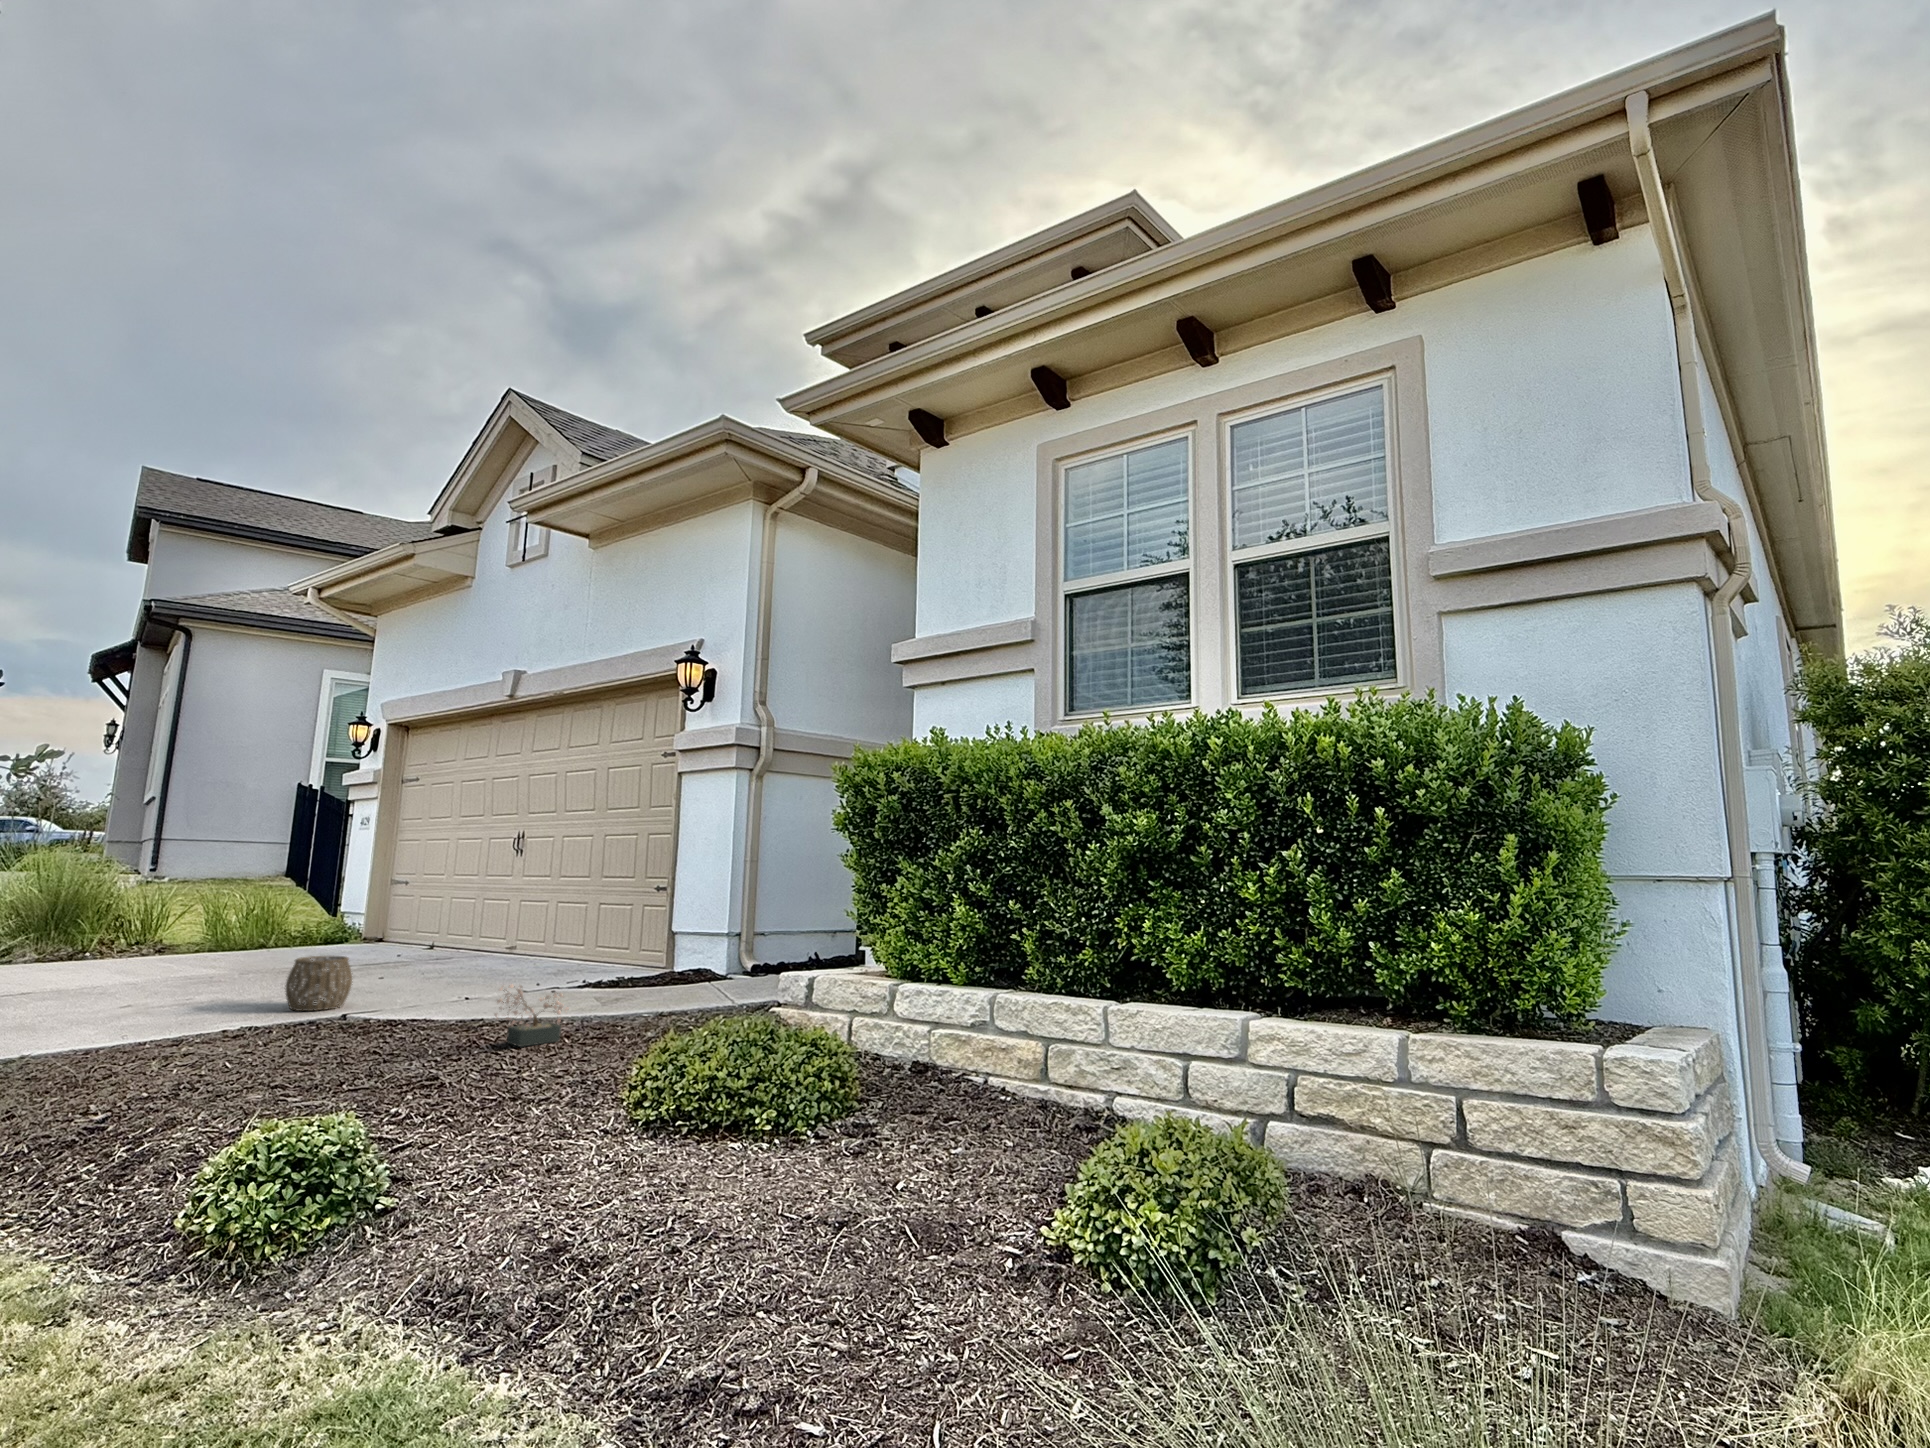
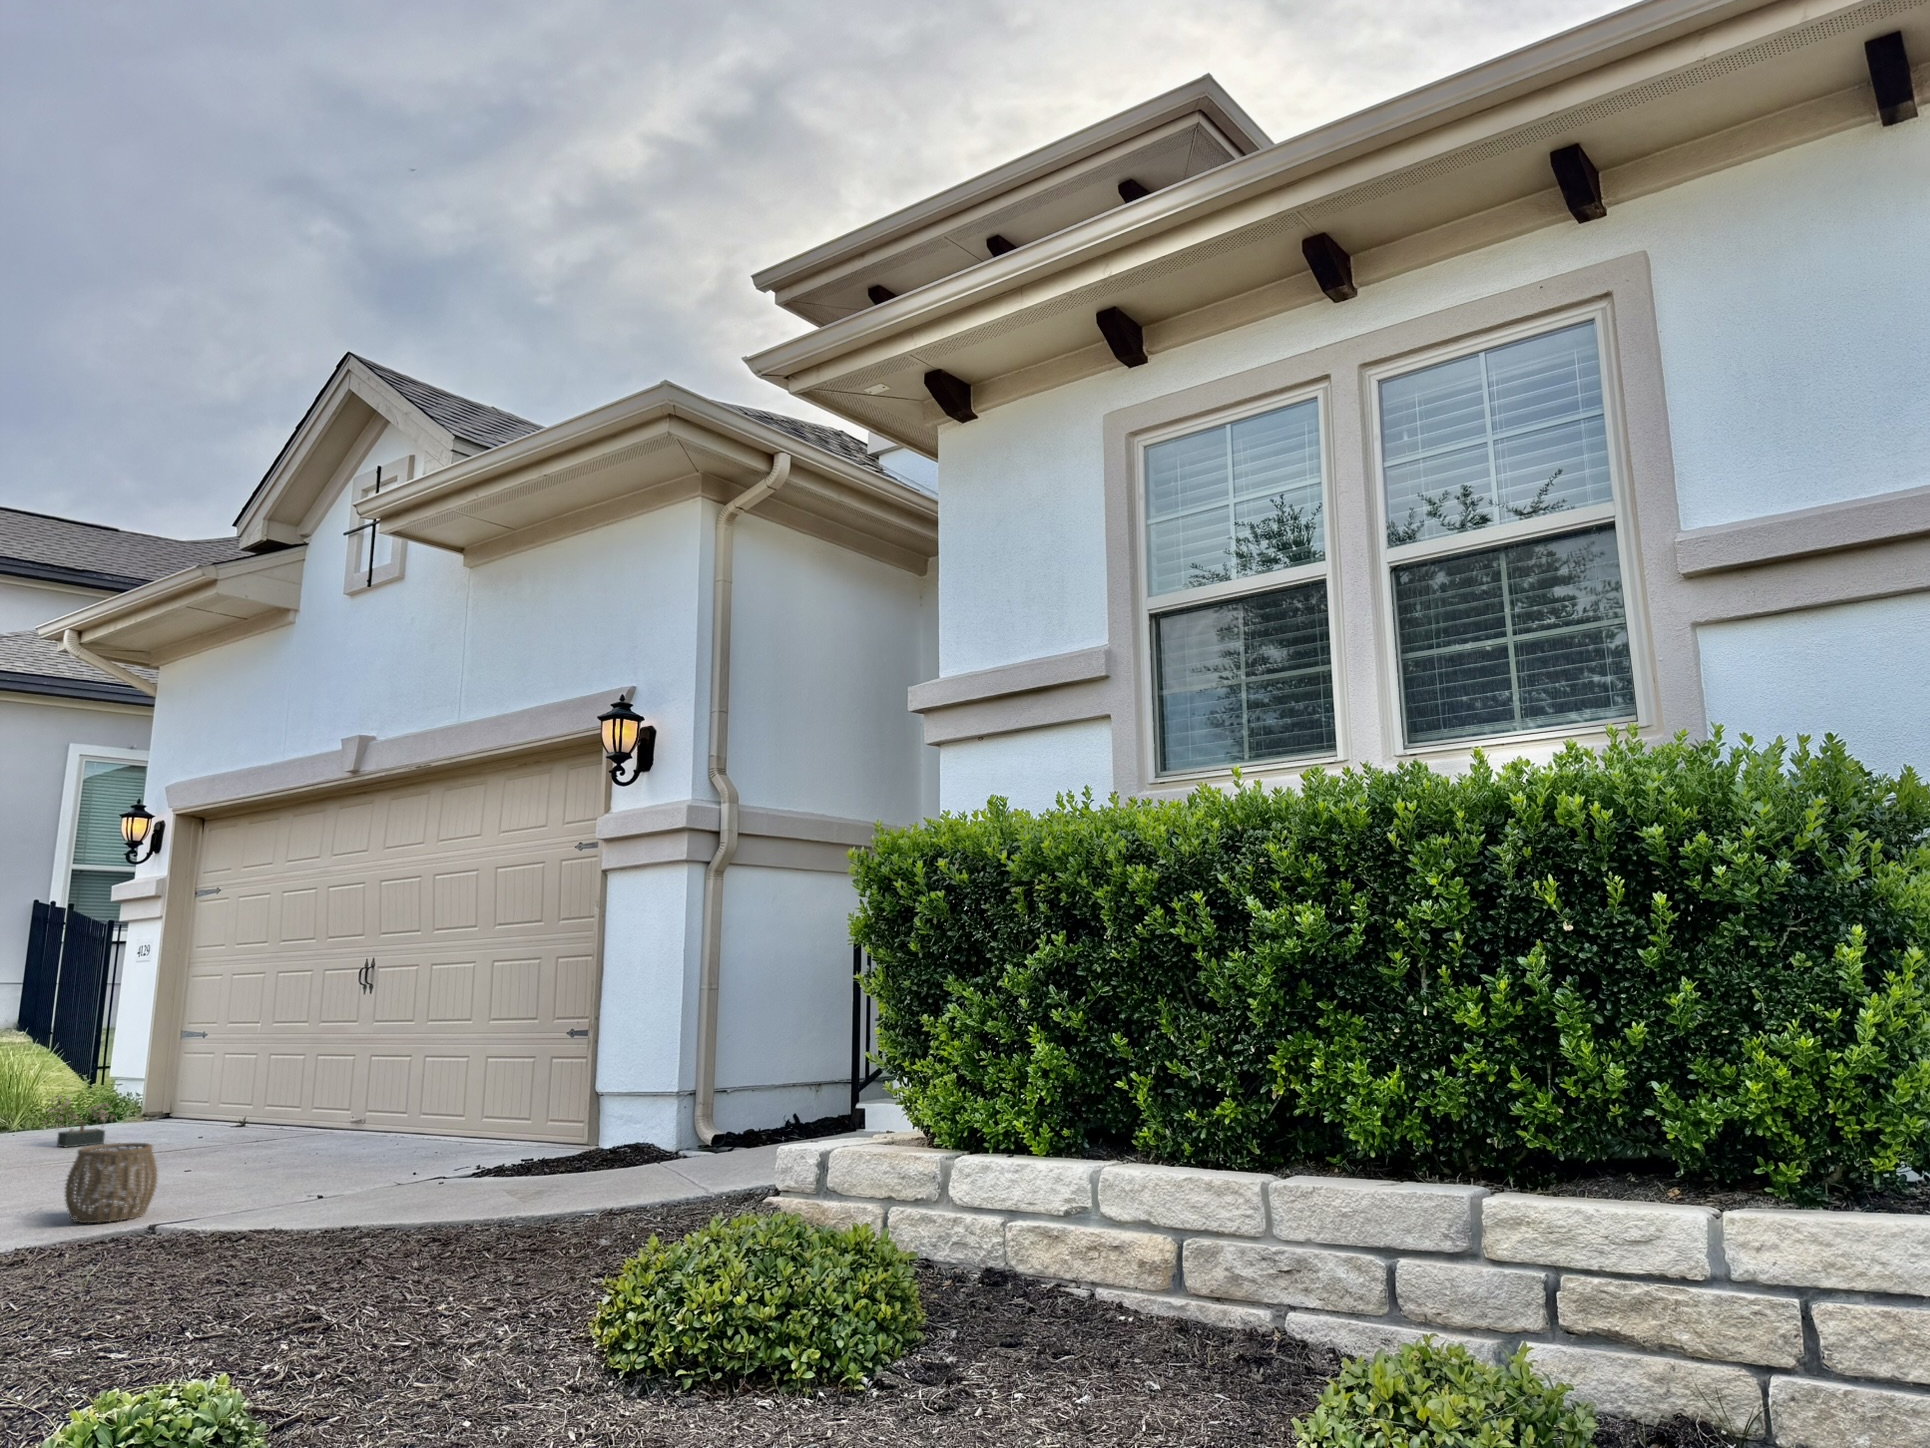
decorative plant: present [495,984,568,1047] -> present [45,1096,113,1147]

